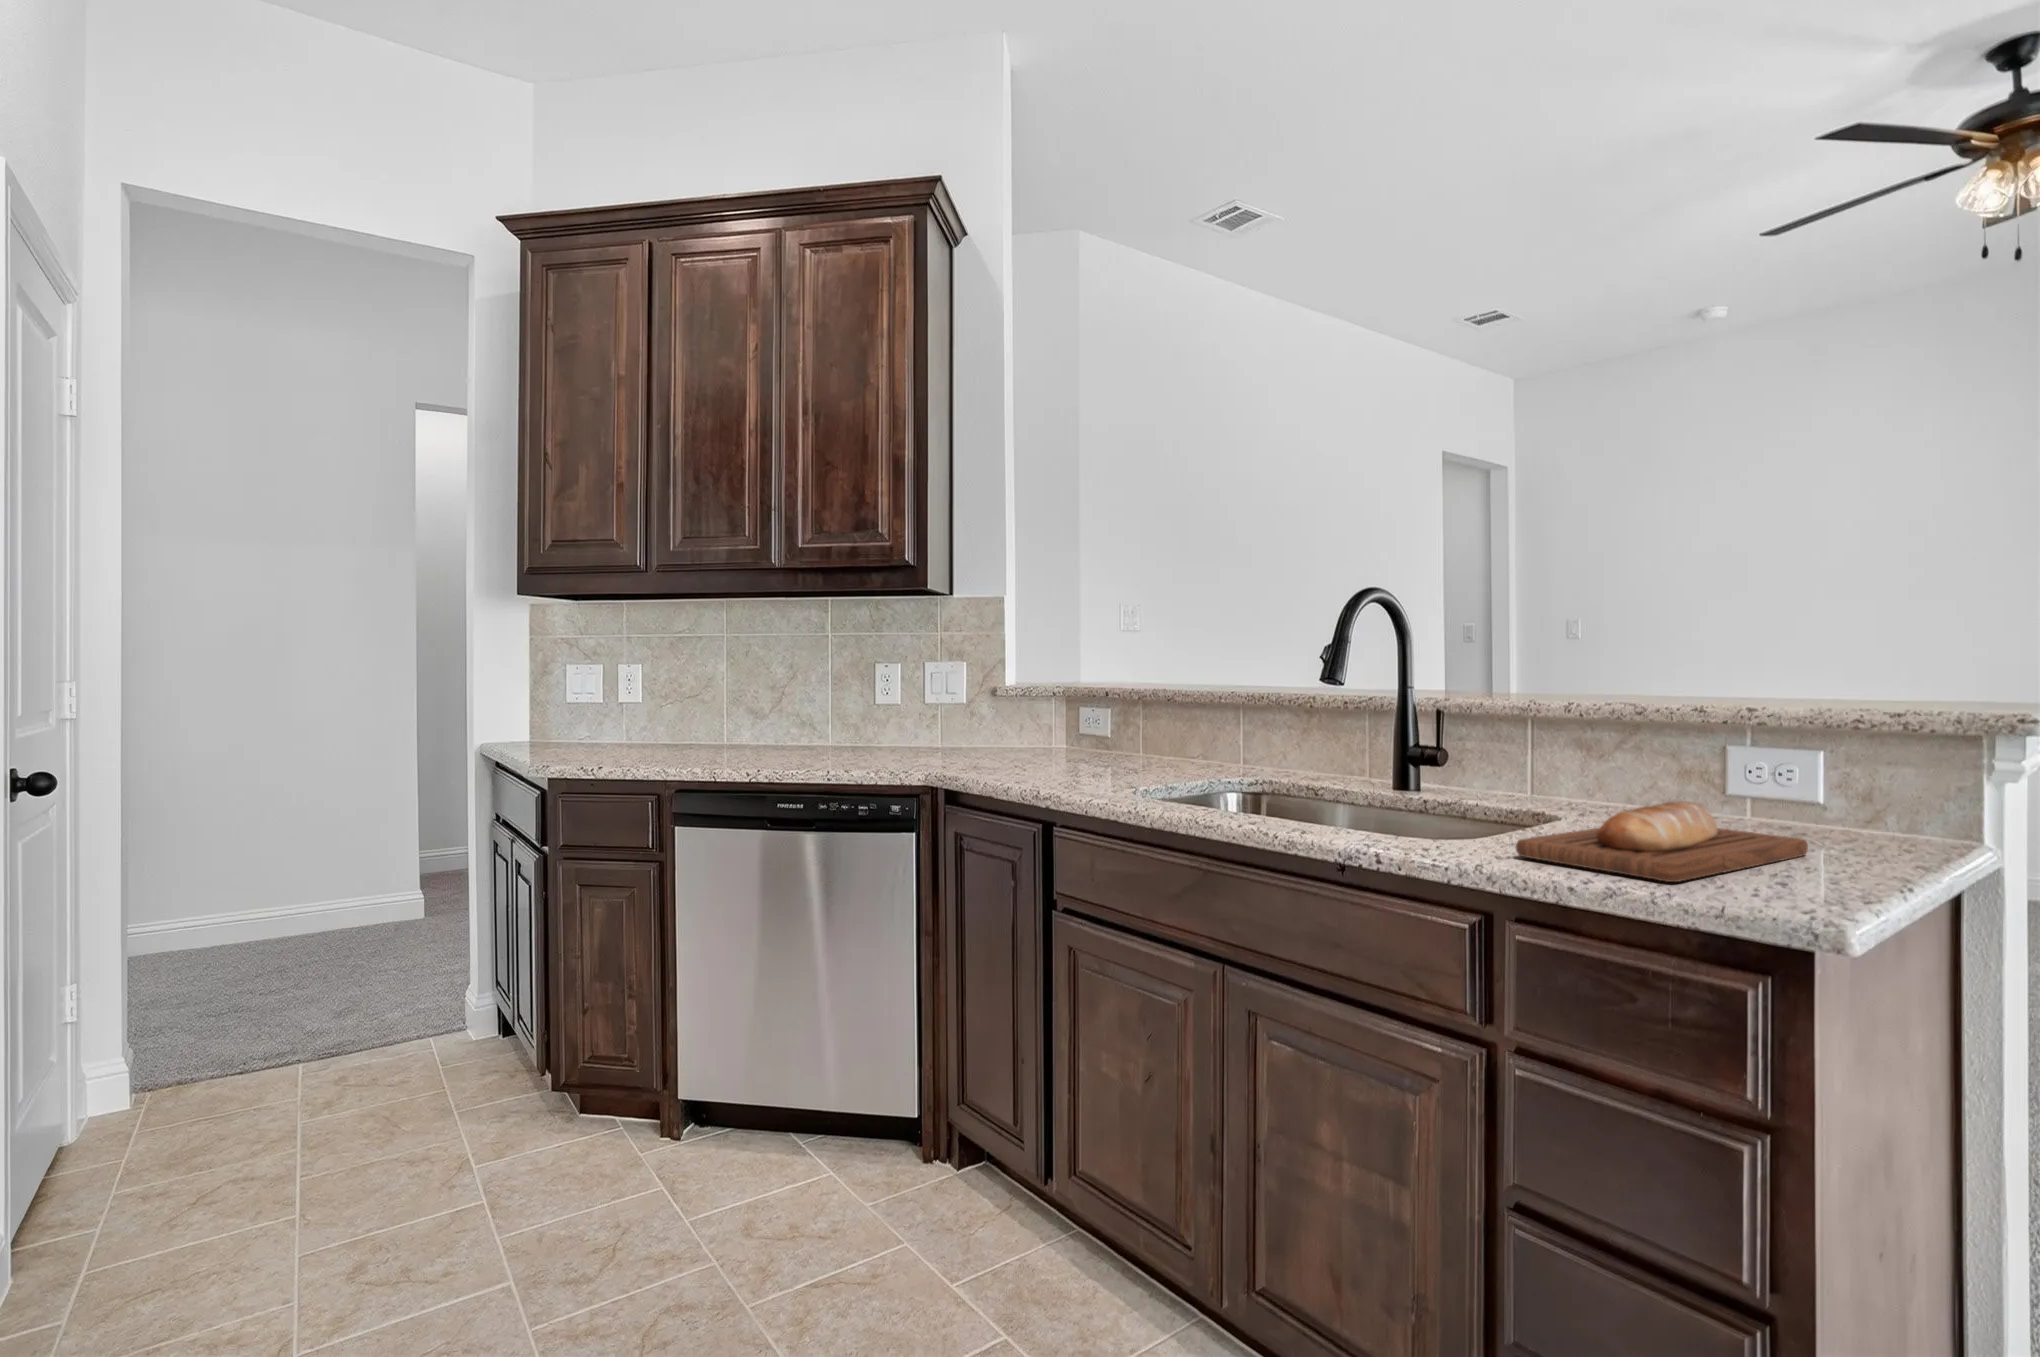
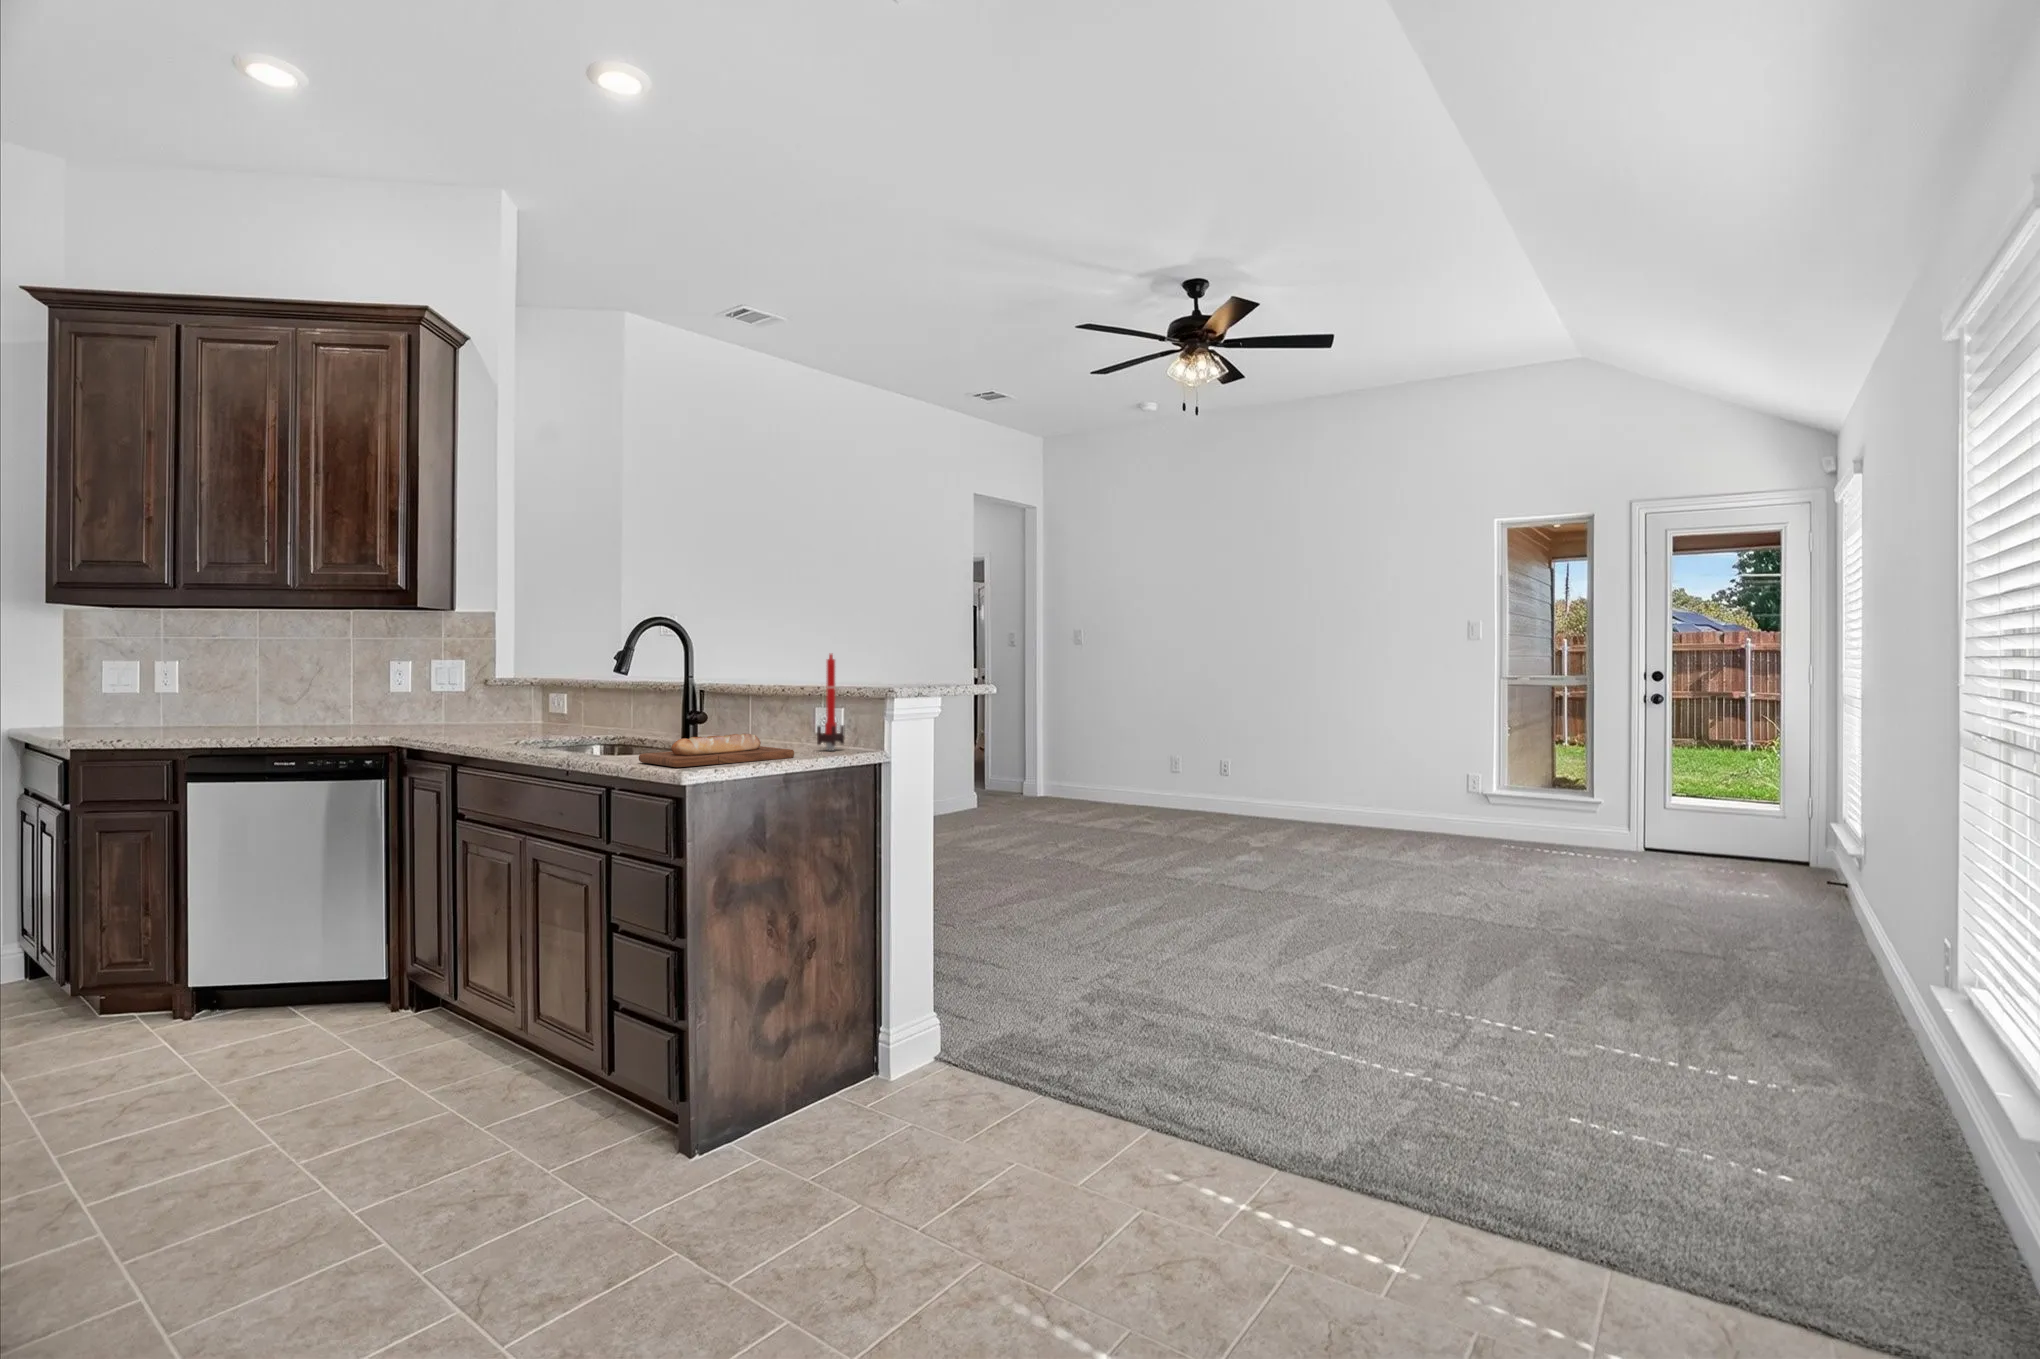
candle: none [1775,644,1824,834] -> present [817,654,844,751]

